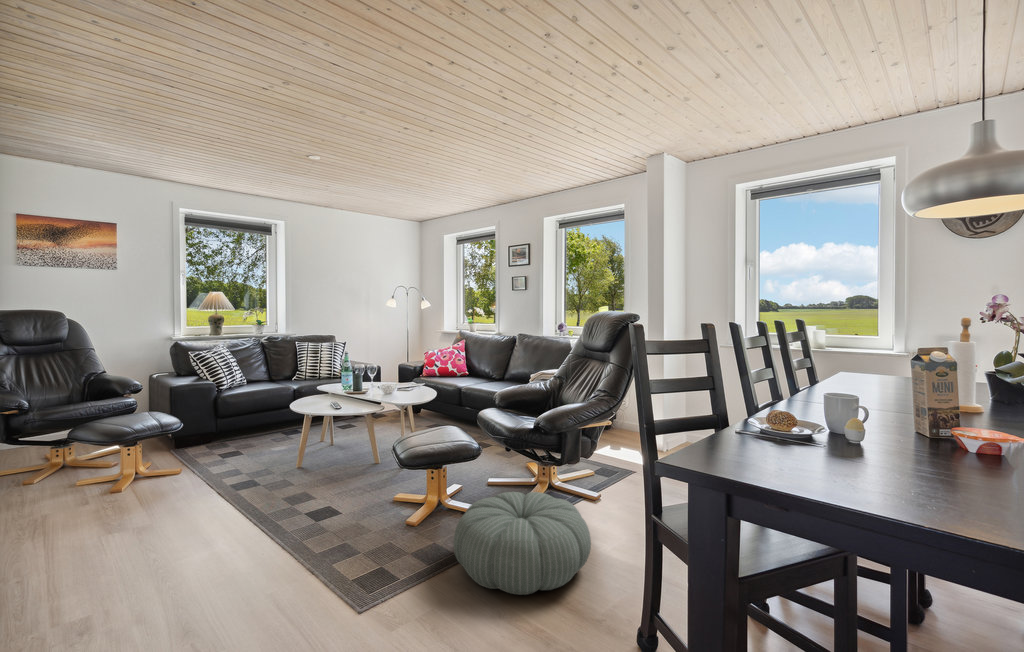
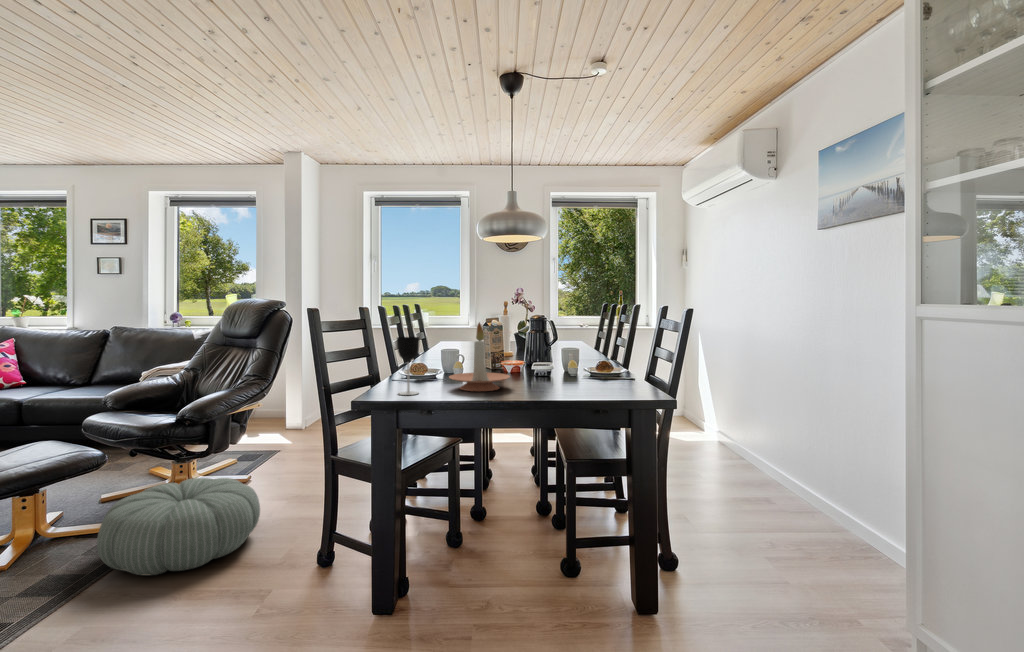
candle holder: none [834,363,983,501] -> present [449,322,510,391]
wine glass: none [735,381,776,478] -> present [397,337,419,395]

